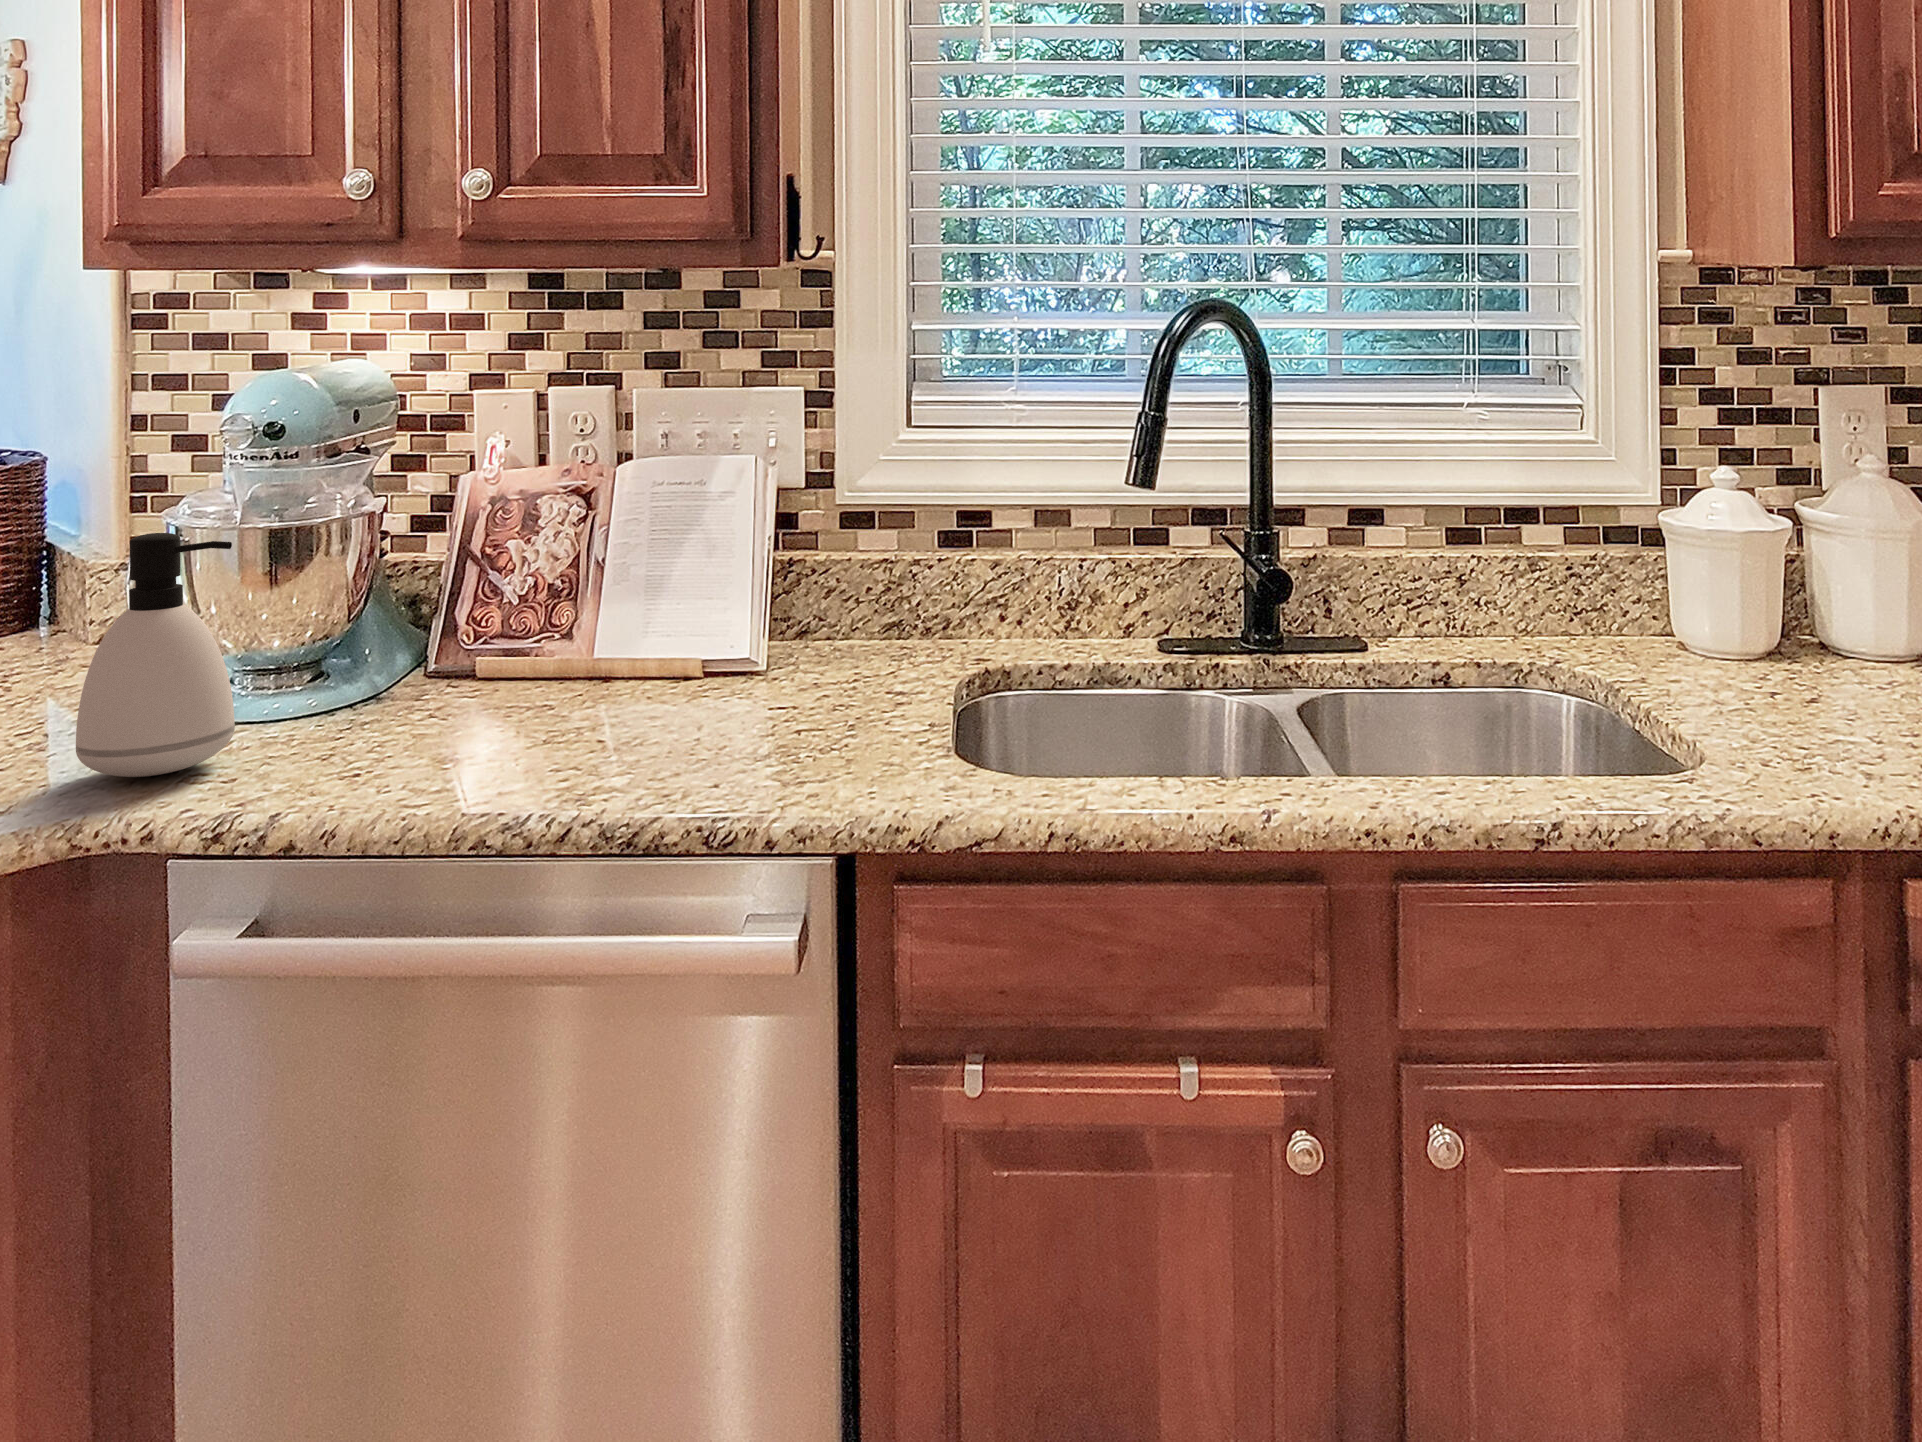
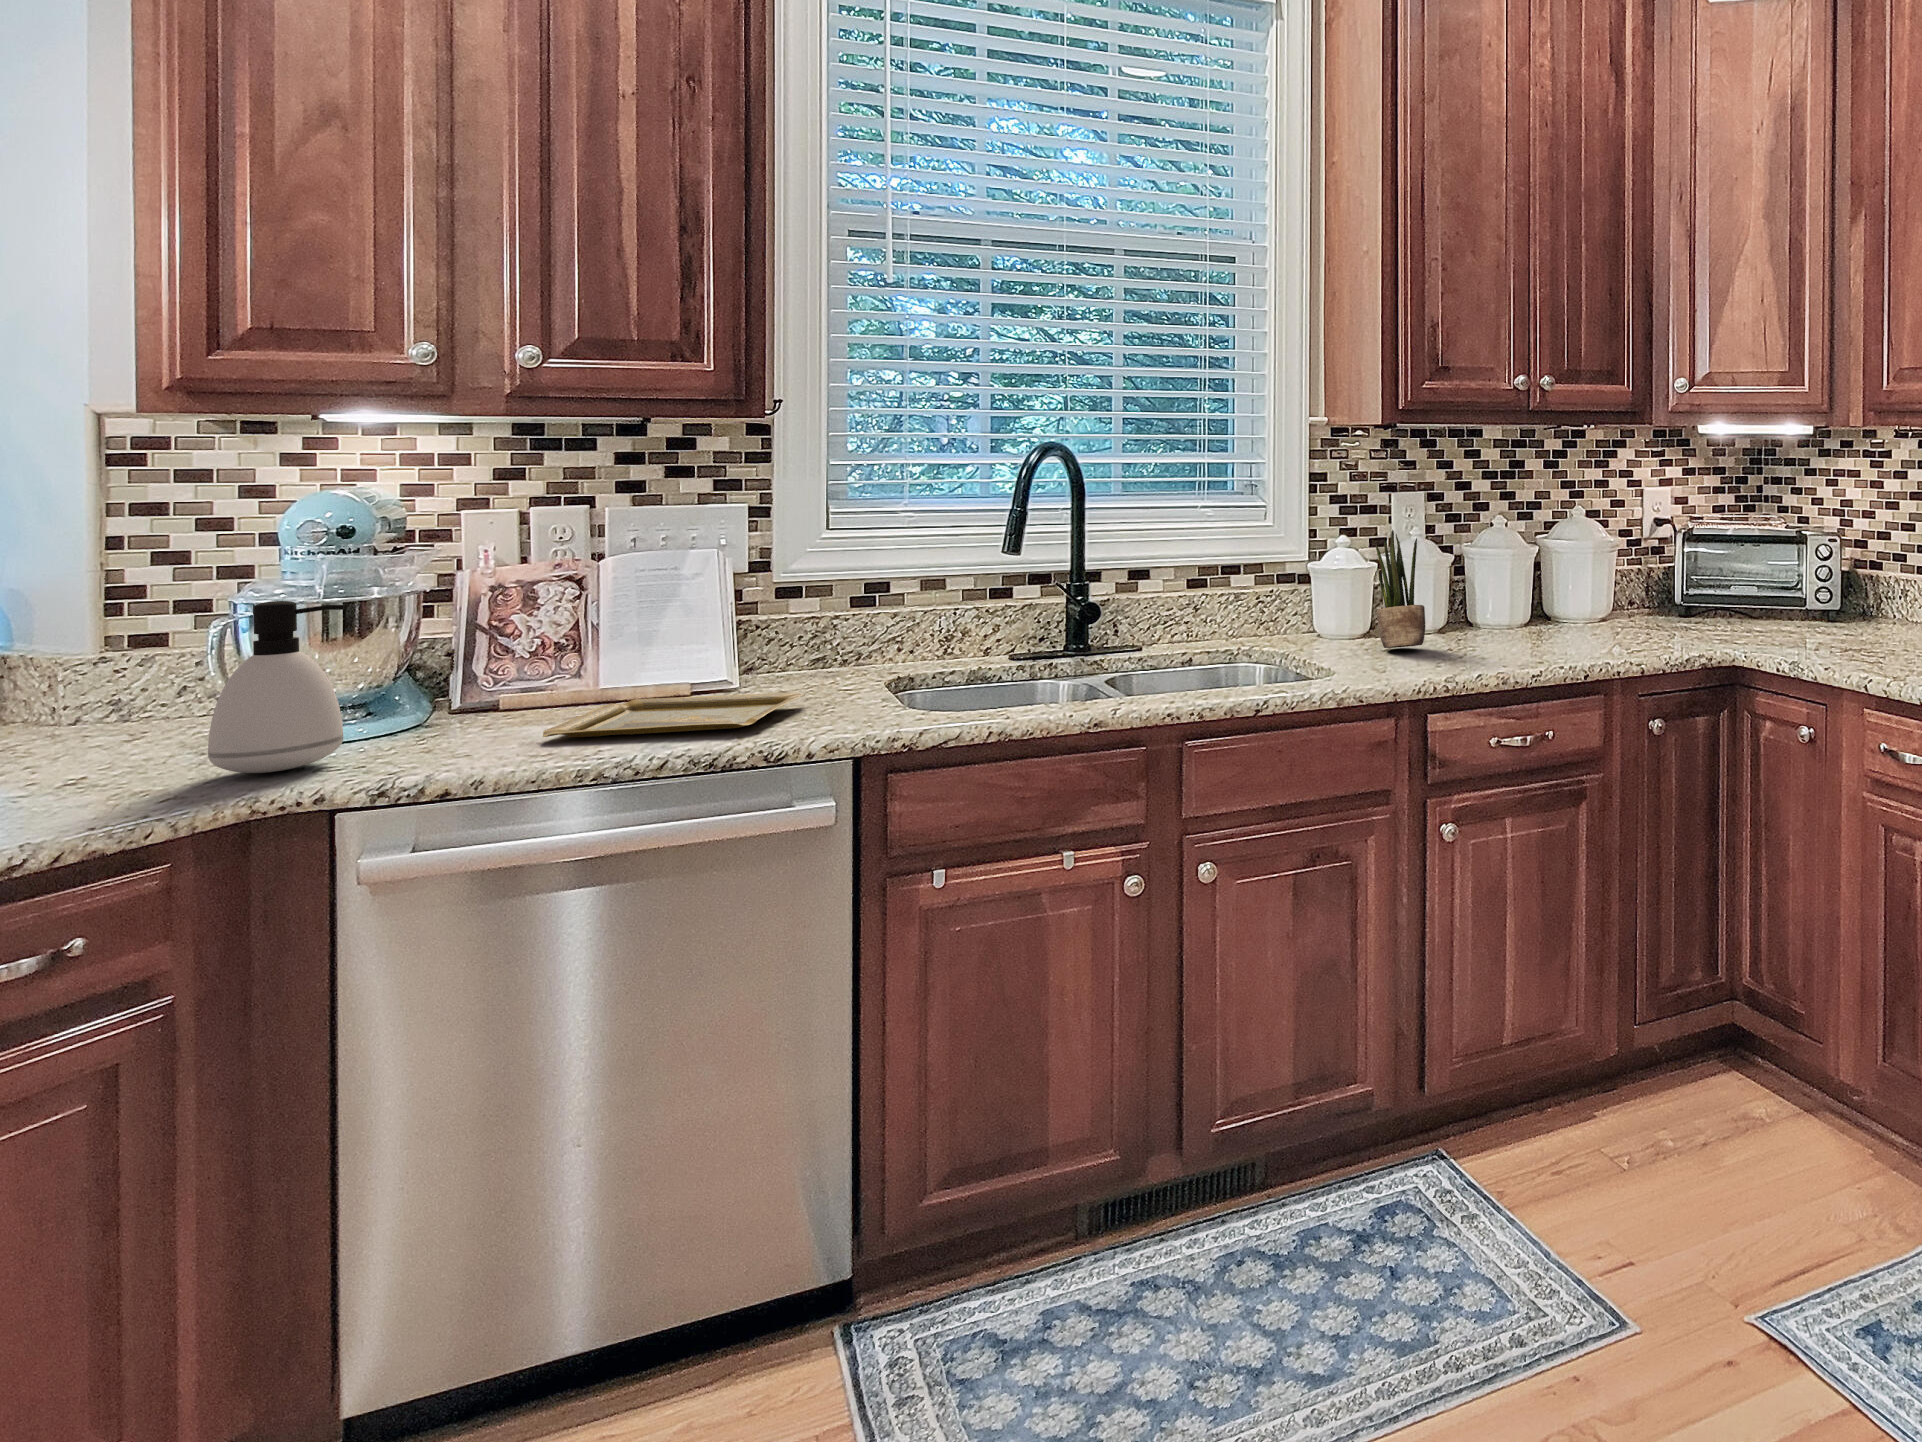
potted plant: none [1786,468,1890,706] -> present [1376,530,1425,648]
tray: none [457,690,816,772] -> present [543,693,805,737]

